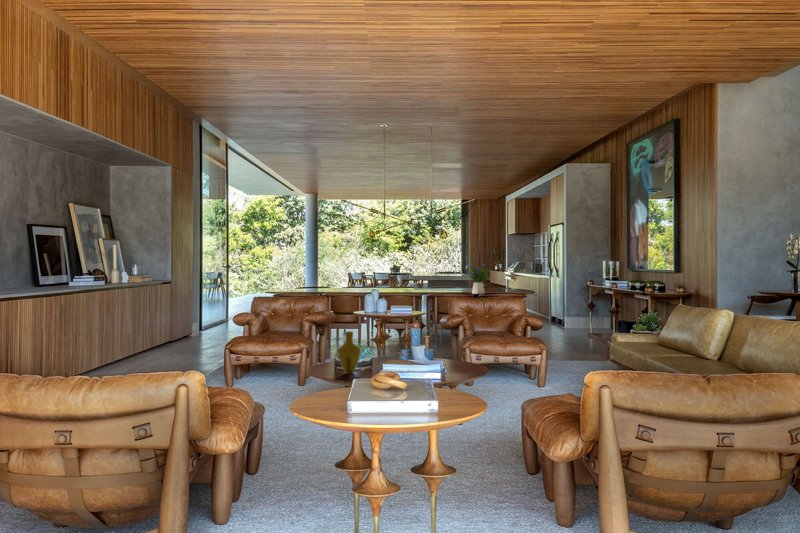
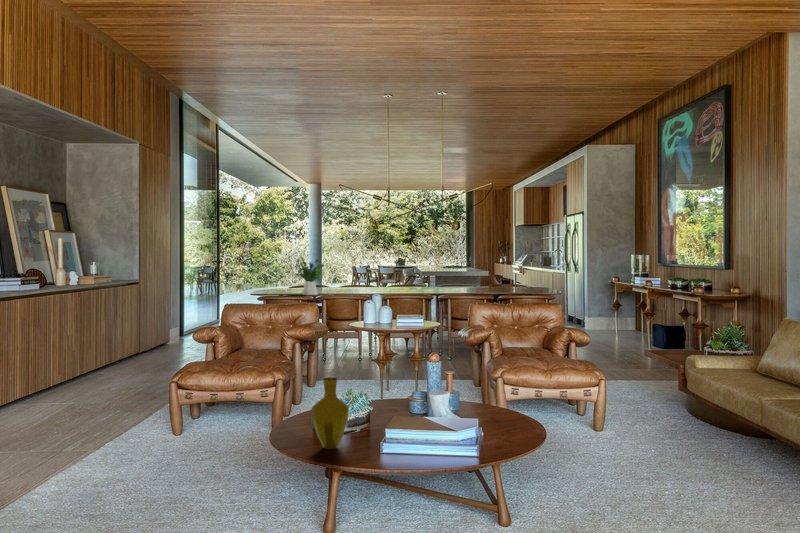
flower arrangement: present [468,263,490,294] -> present [295,257,325,295]

